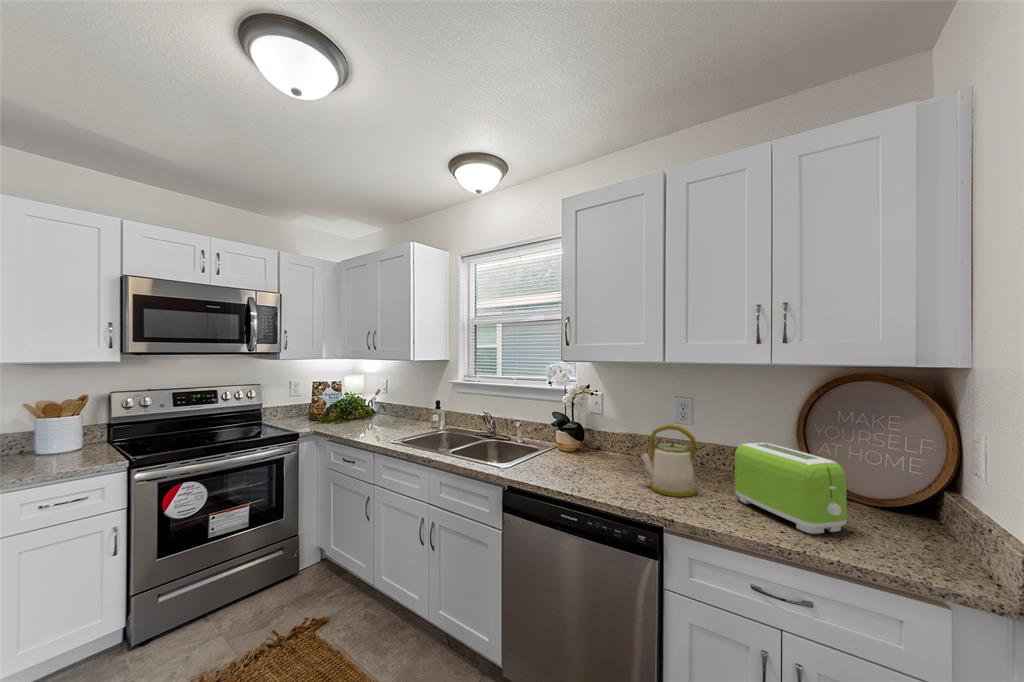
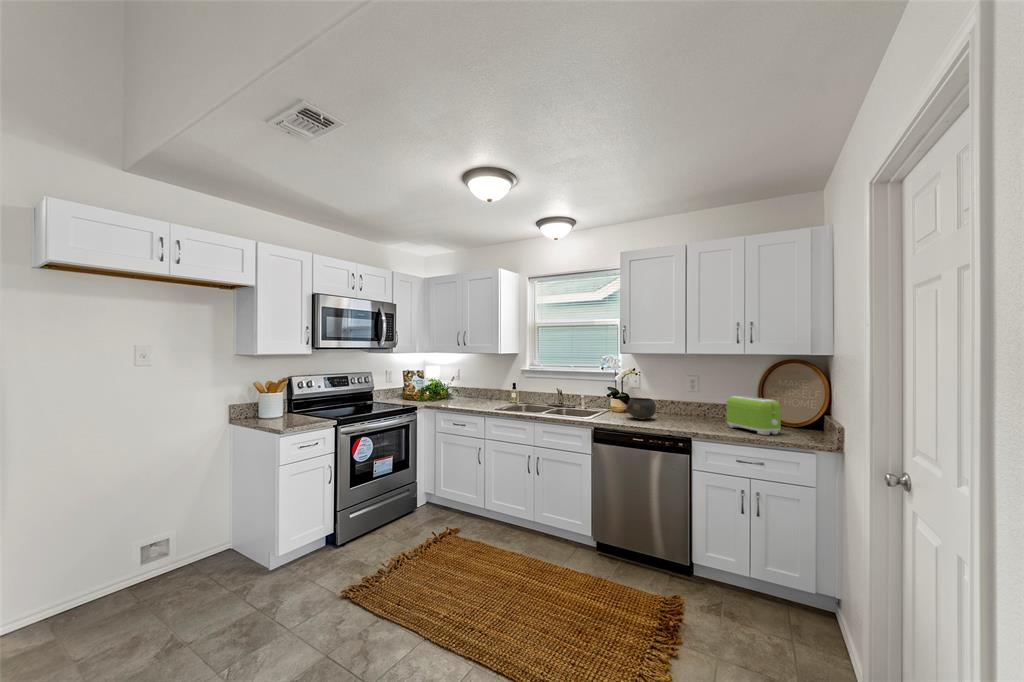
kettle: present [641,424,697,497] -> none [673,388,706,427]
bowl: none [571,433,616,471] -> present [627,398,656,419]

